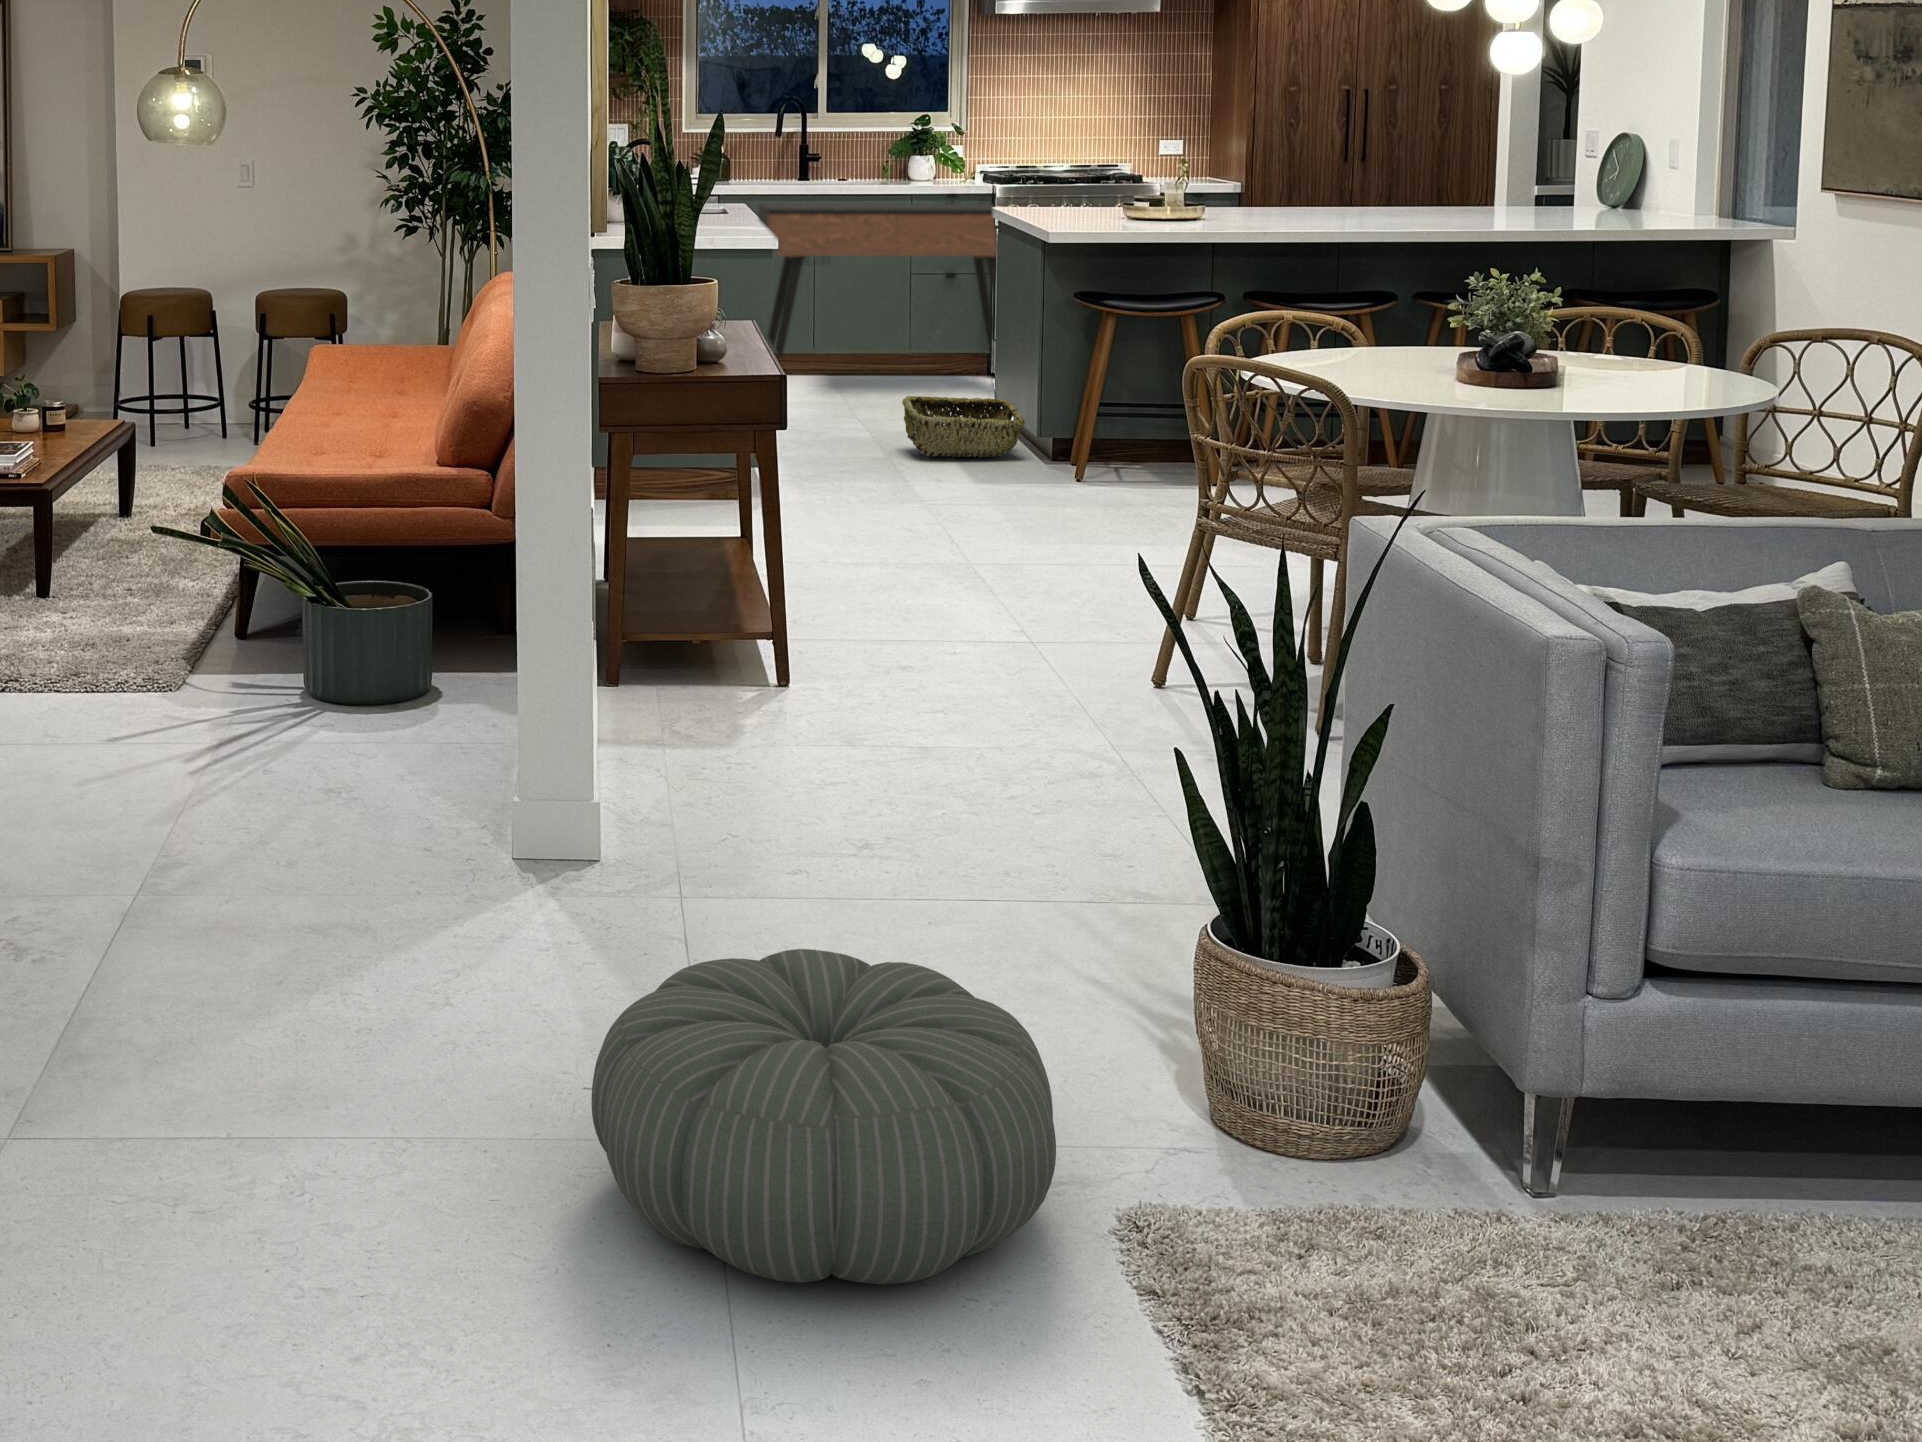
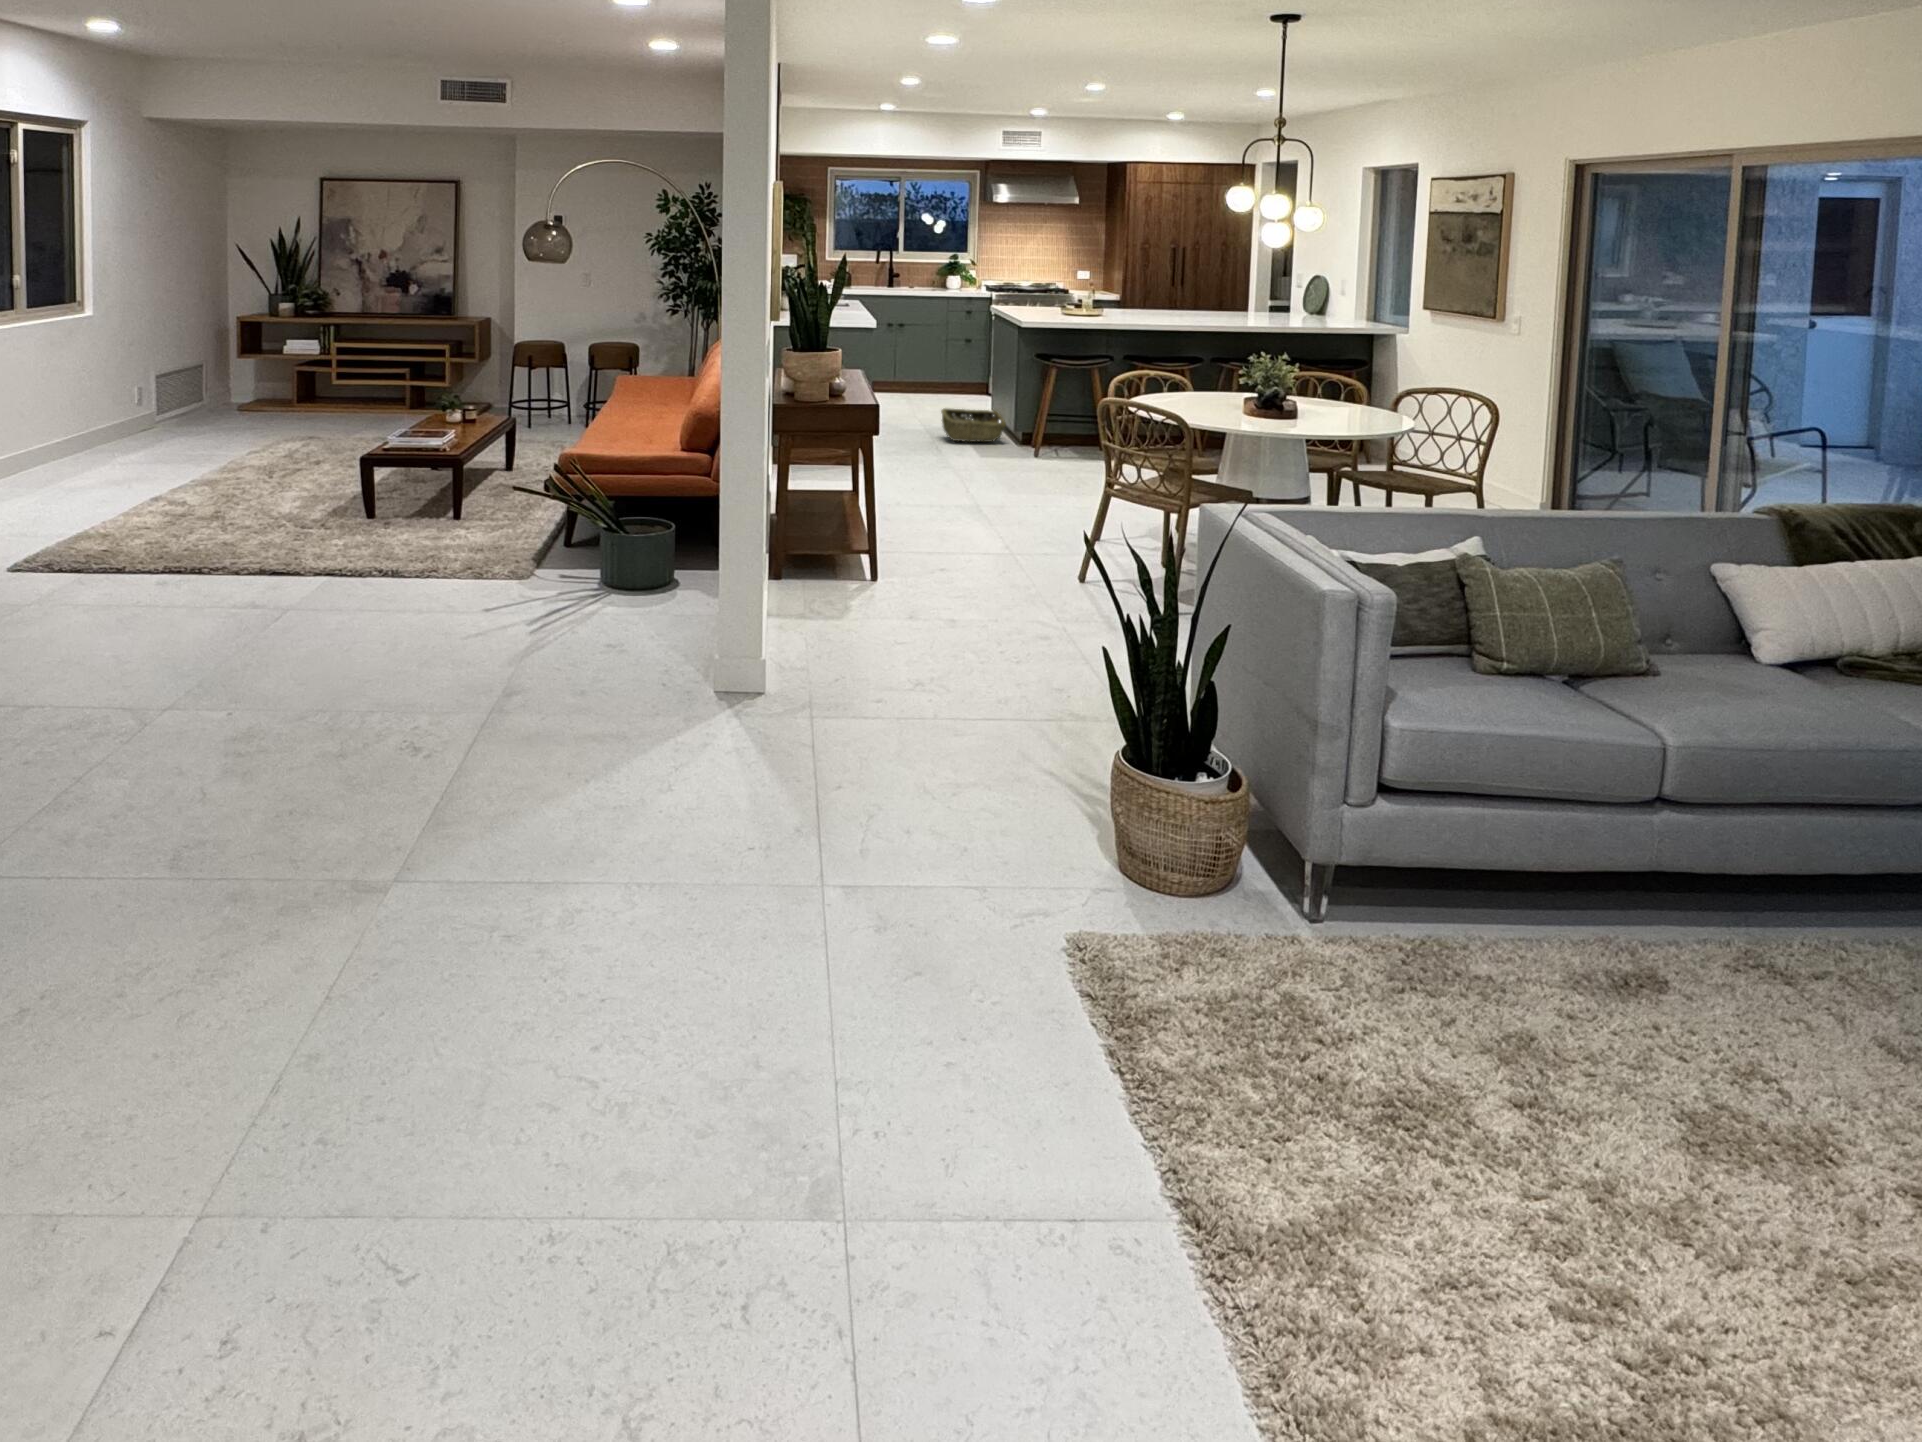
console table: present [758,204,997,358] -> none [863,302,1007,412]
pouf: present [592,949,1056,1284] -> none [751,767,1032,992]

